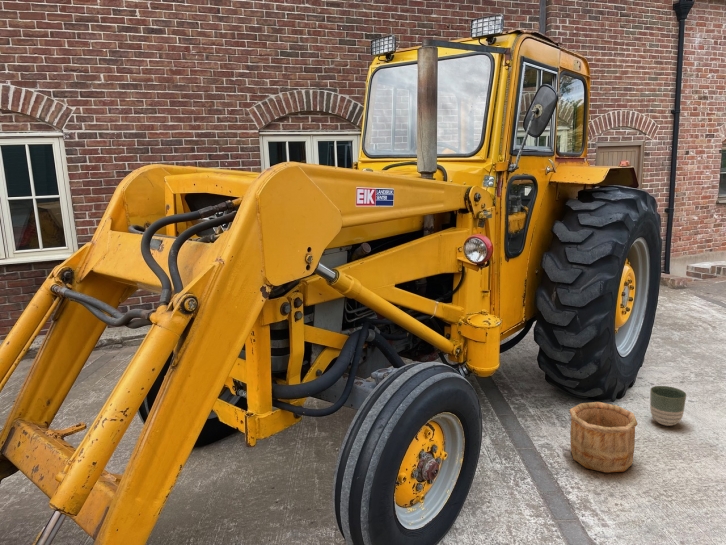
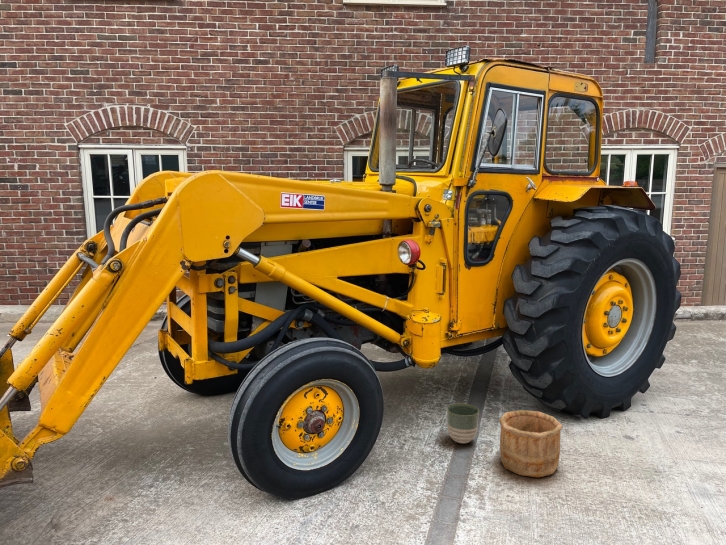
planter: present [650,386,686,426] -> present [447,403,479,443]

